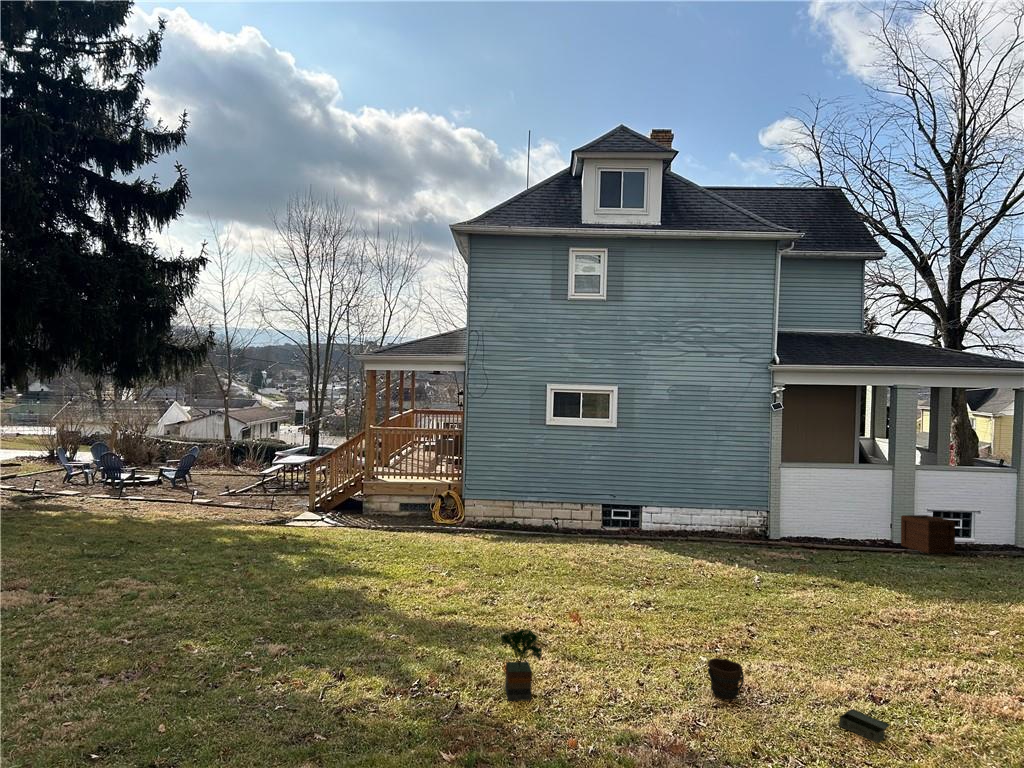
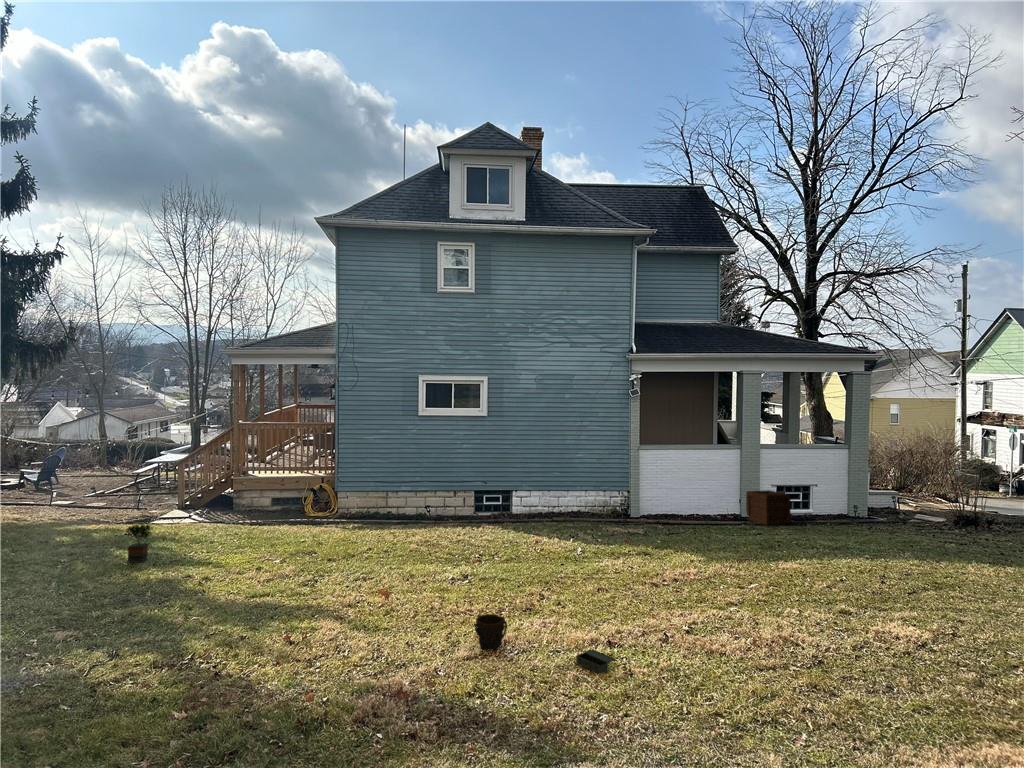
potted tree: present [501,629,542,701] -> present [127,524,153,563]

